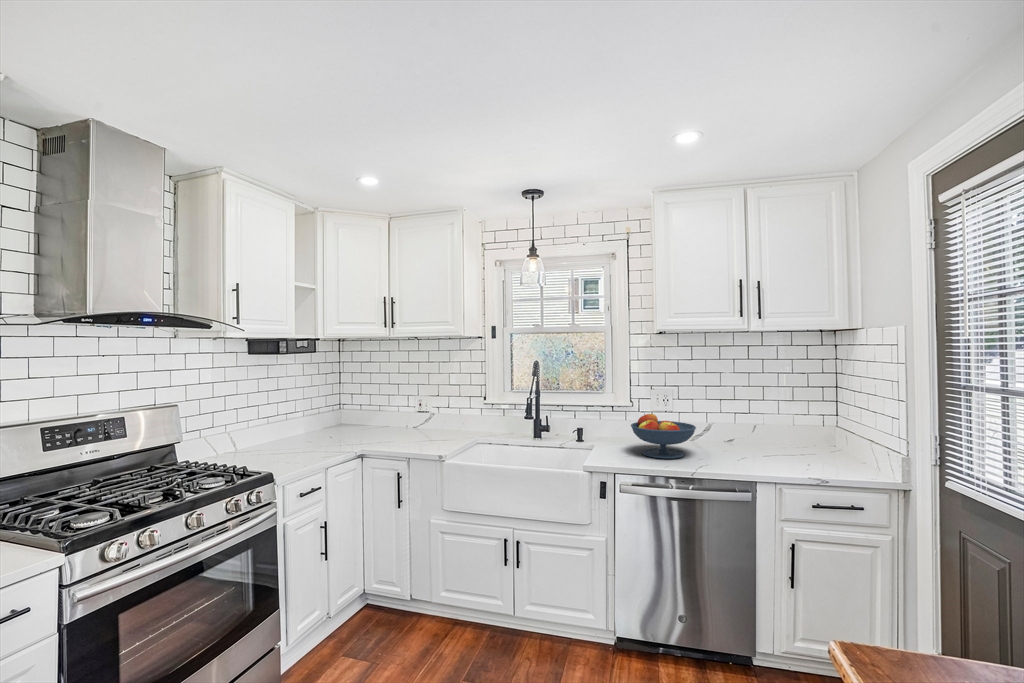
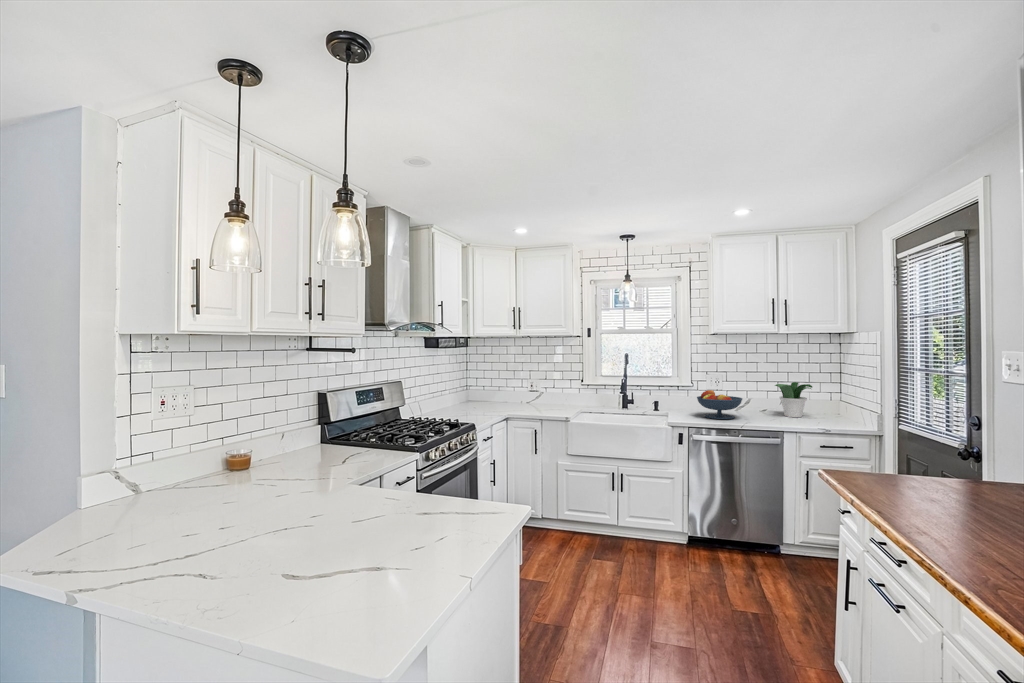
potted plant: none [742,401,798,453] -> present [775,382,812,417]

